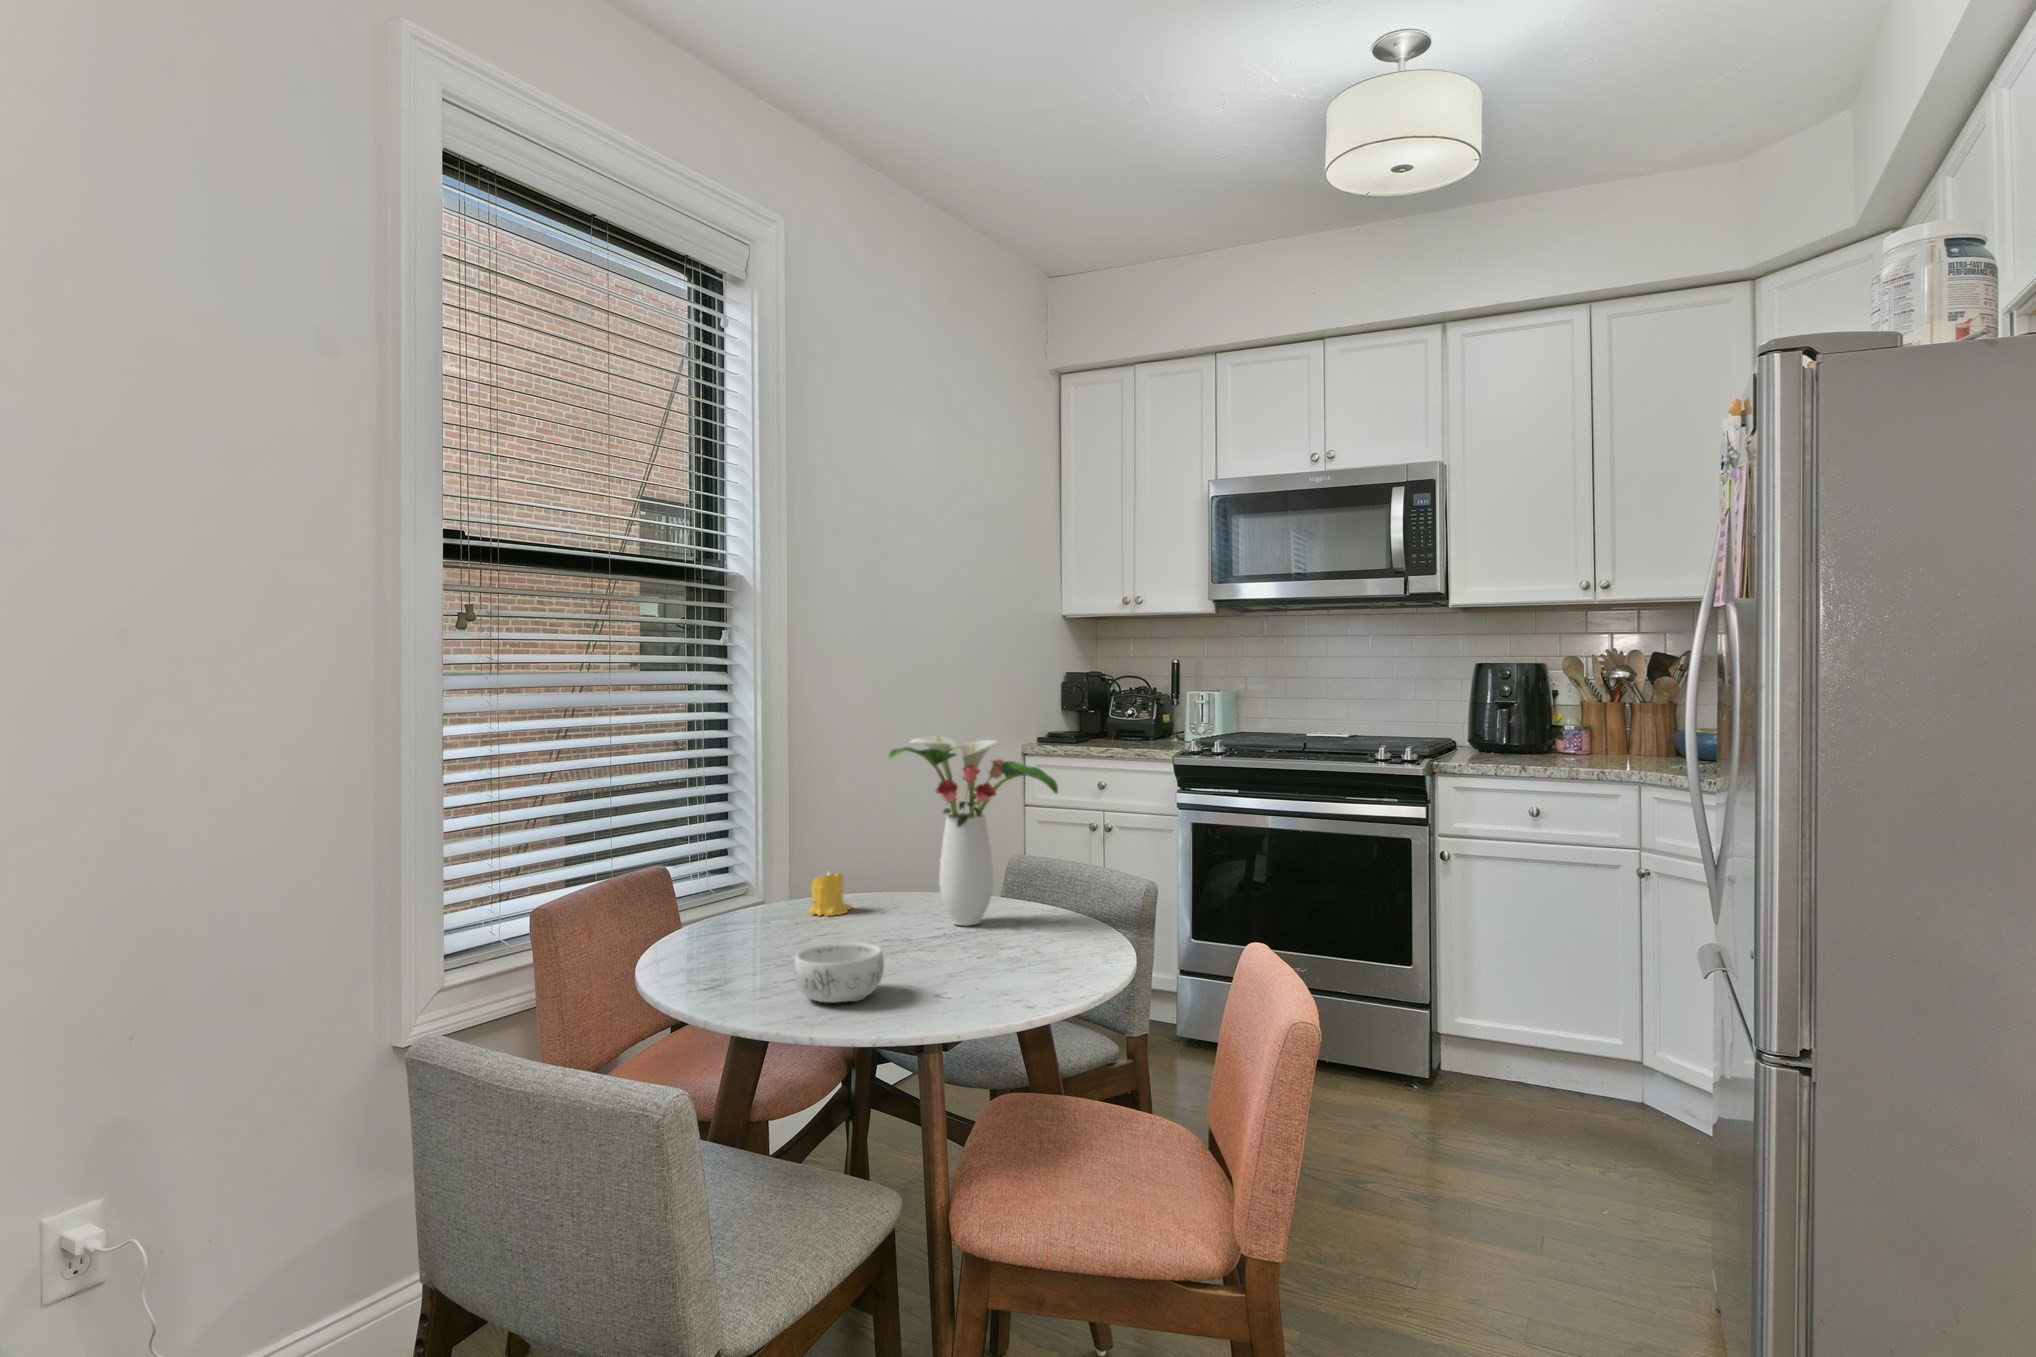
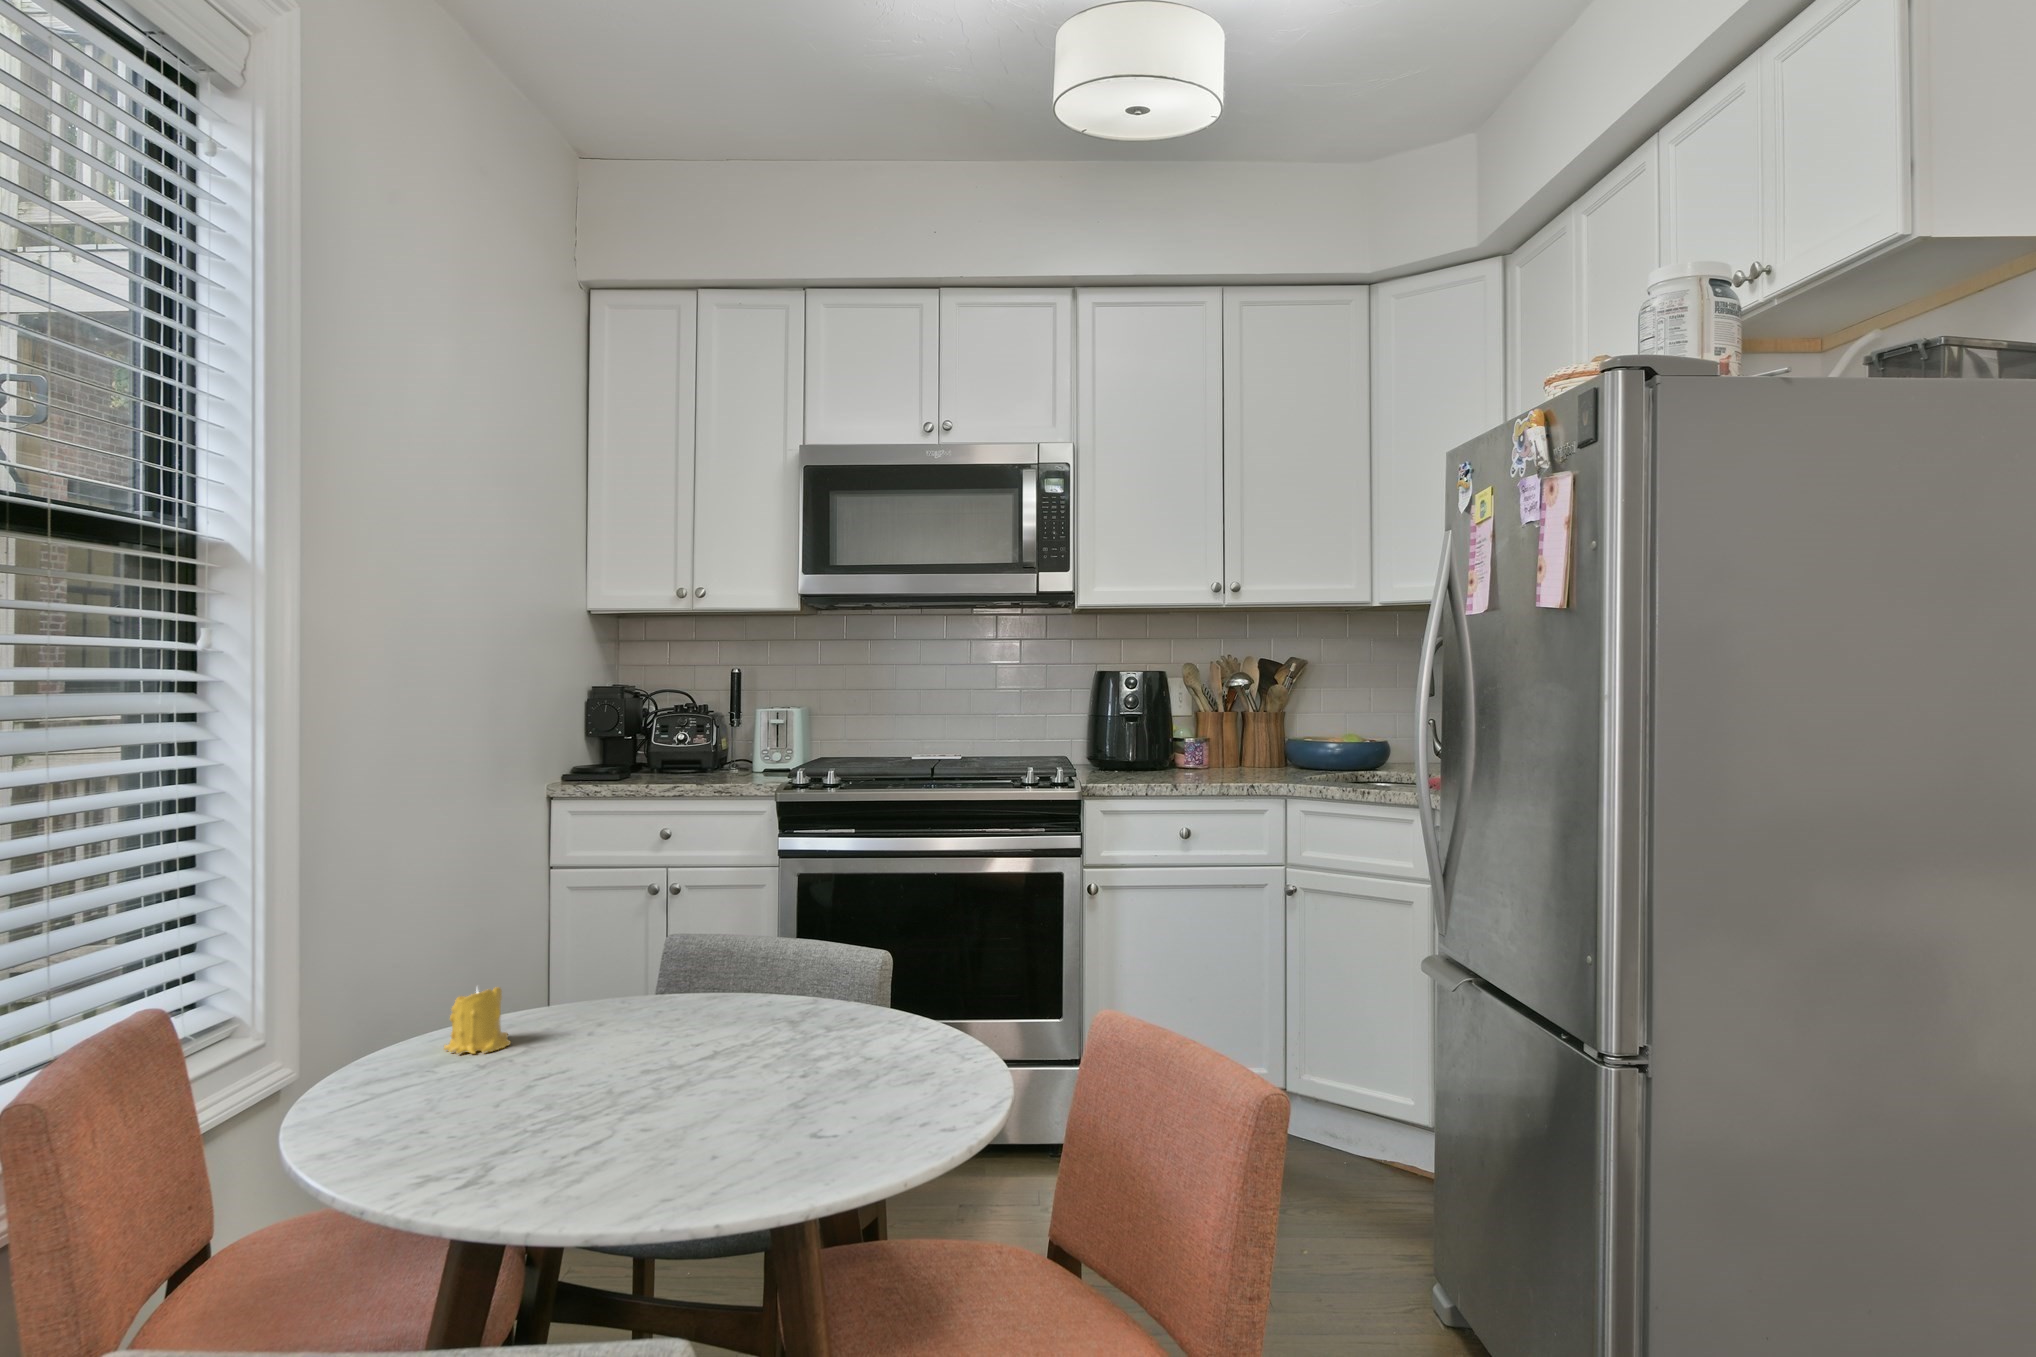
flower arrangement: present [889,736,1058,926] -> none [621,780,855,1039]
decorative bowl: present [794,942,884,1002] -> none [613,1080,744,1172]

